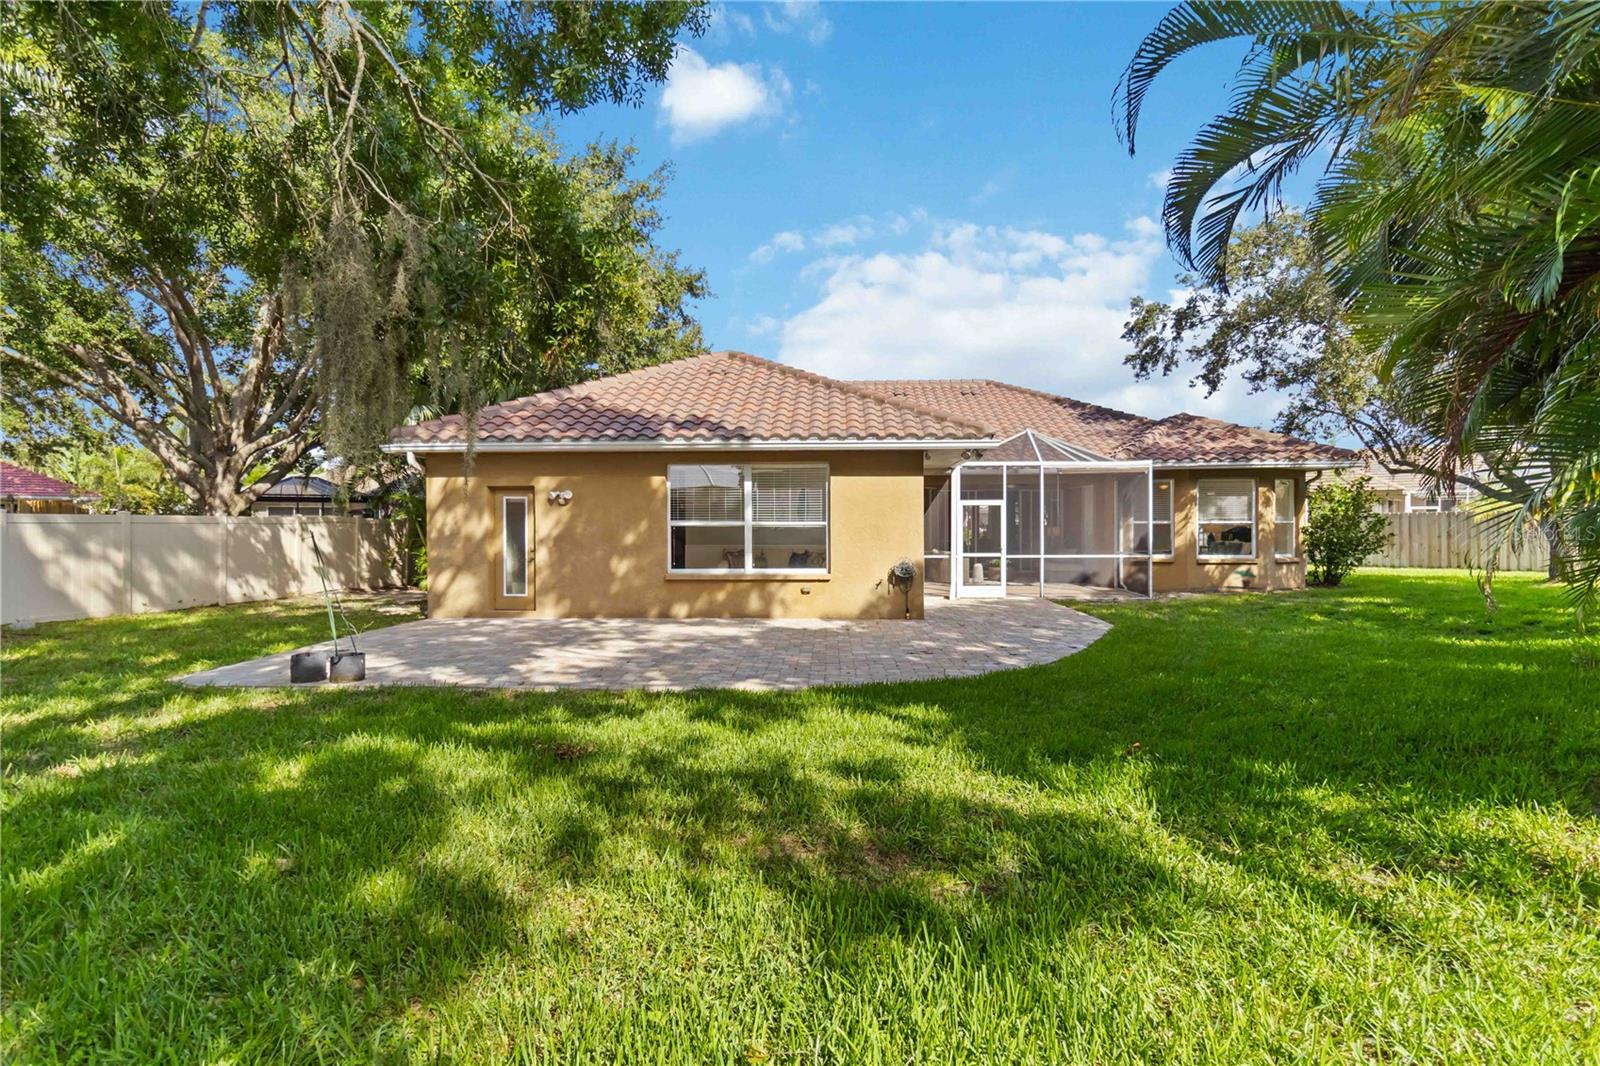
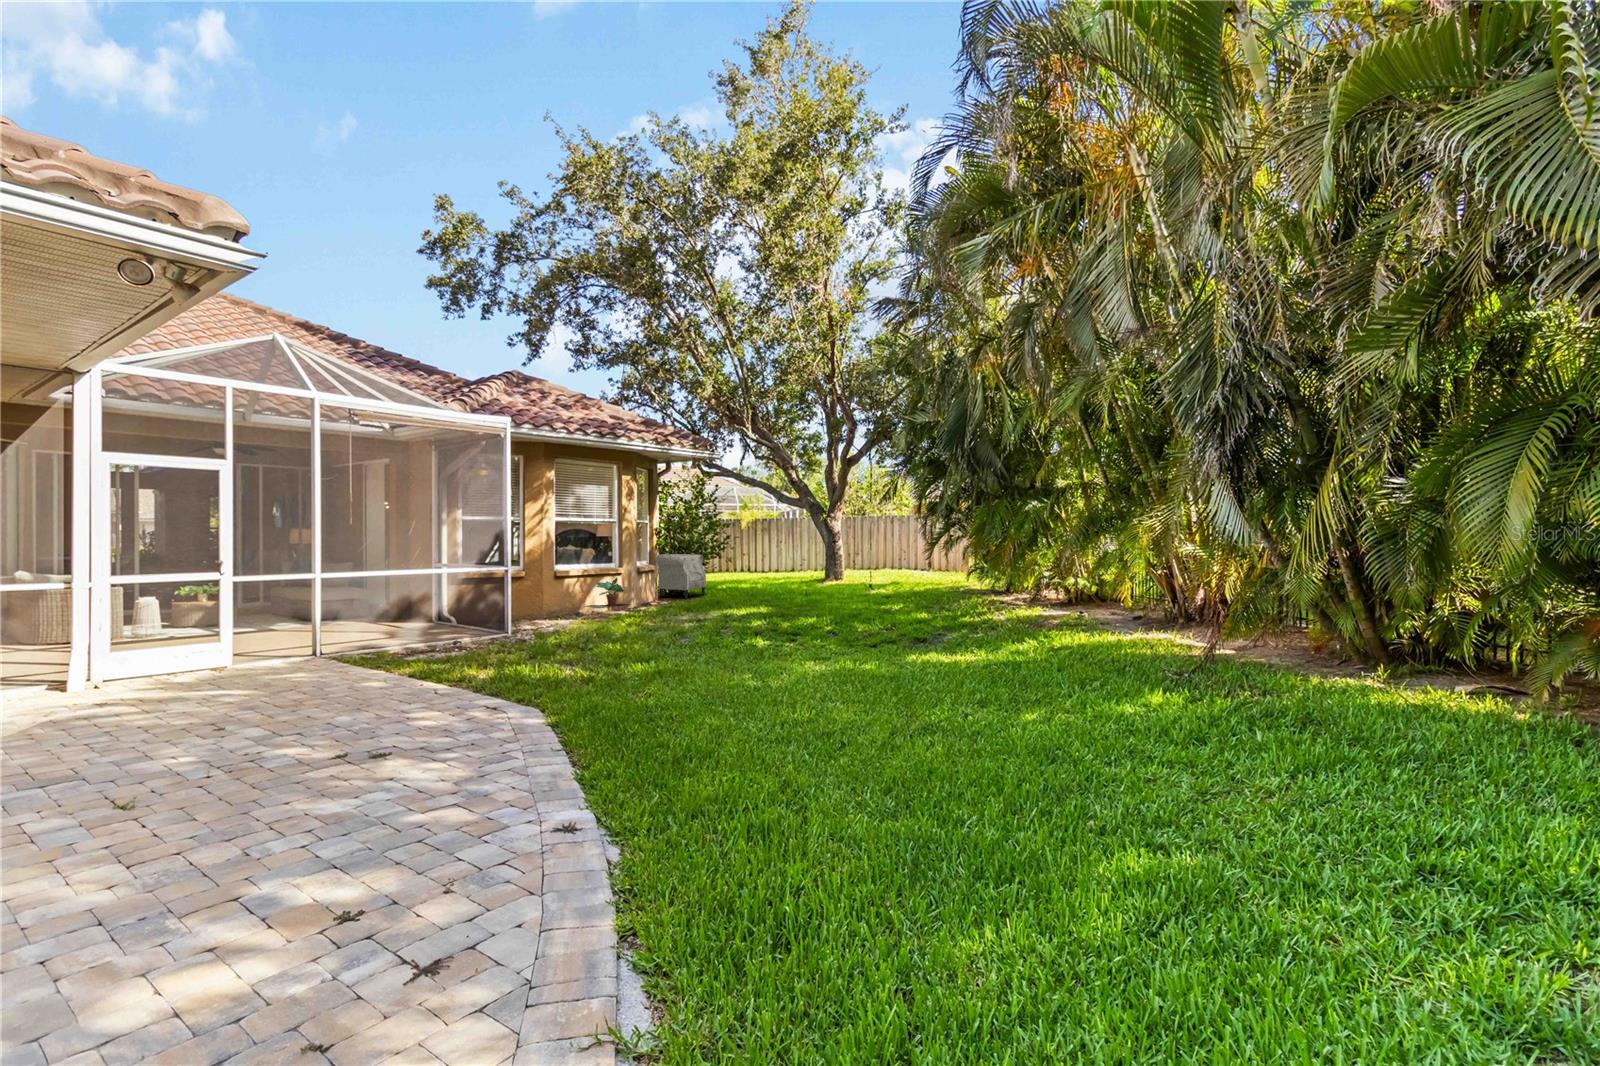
chair: none [1296,551,1351,588] -> present [655,554,706,599]

